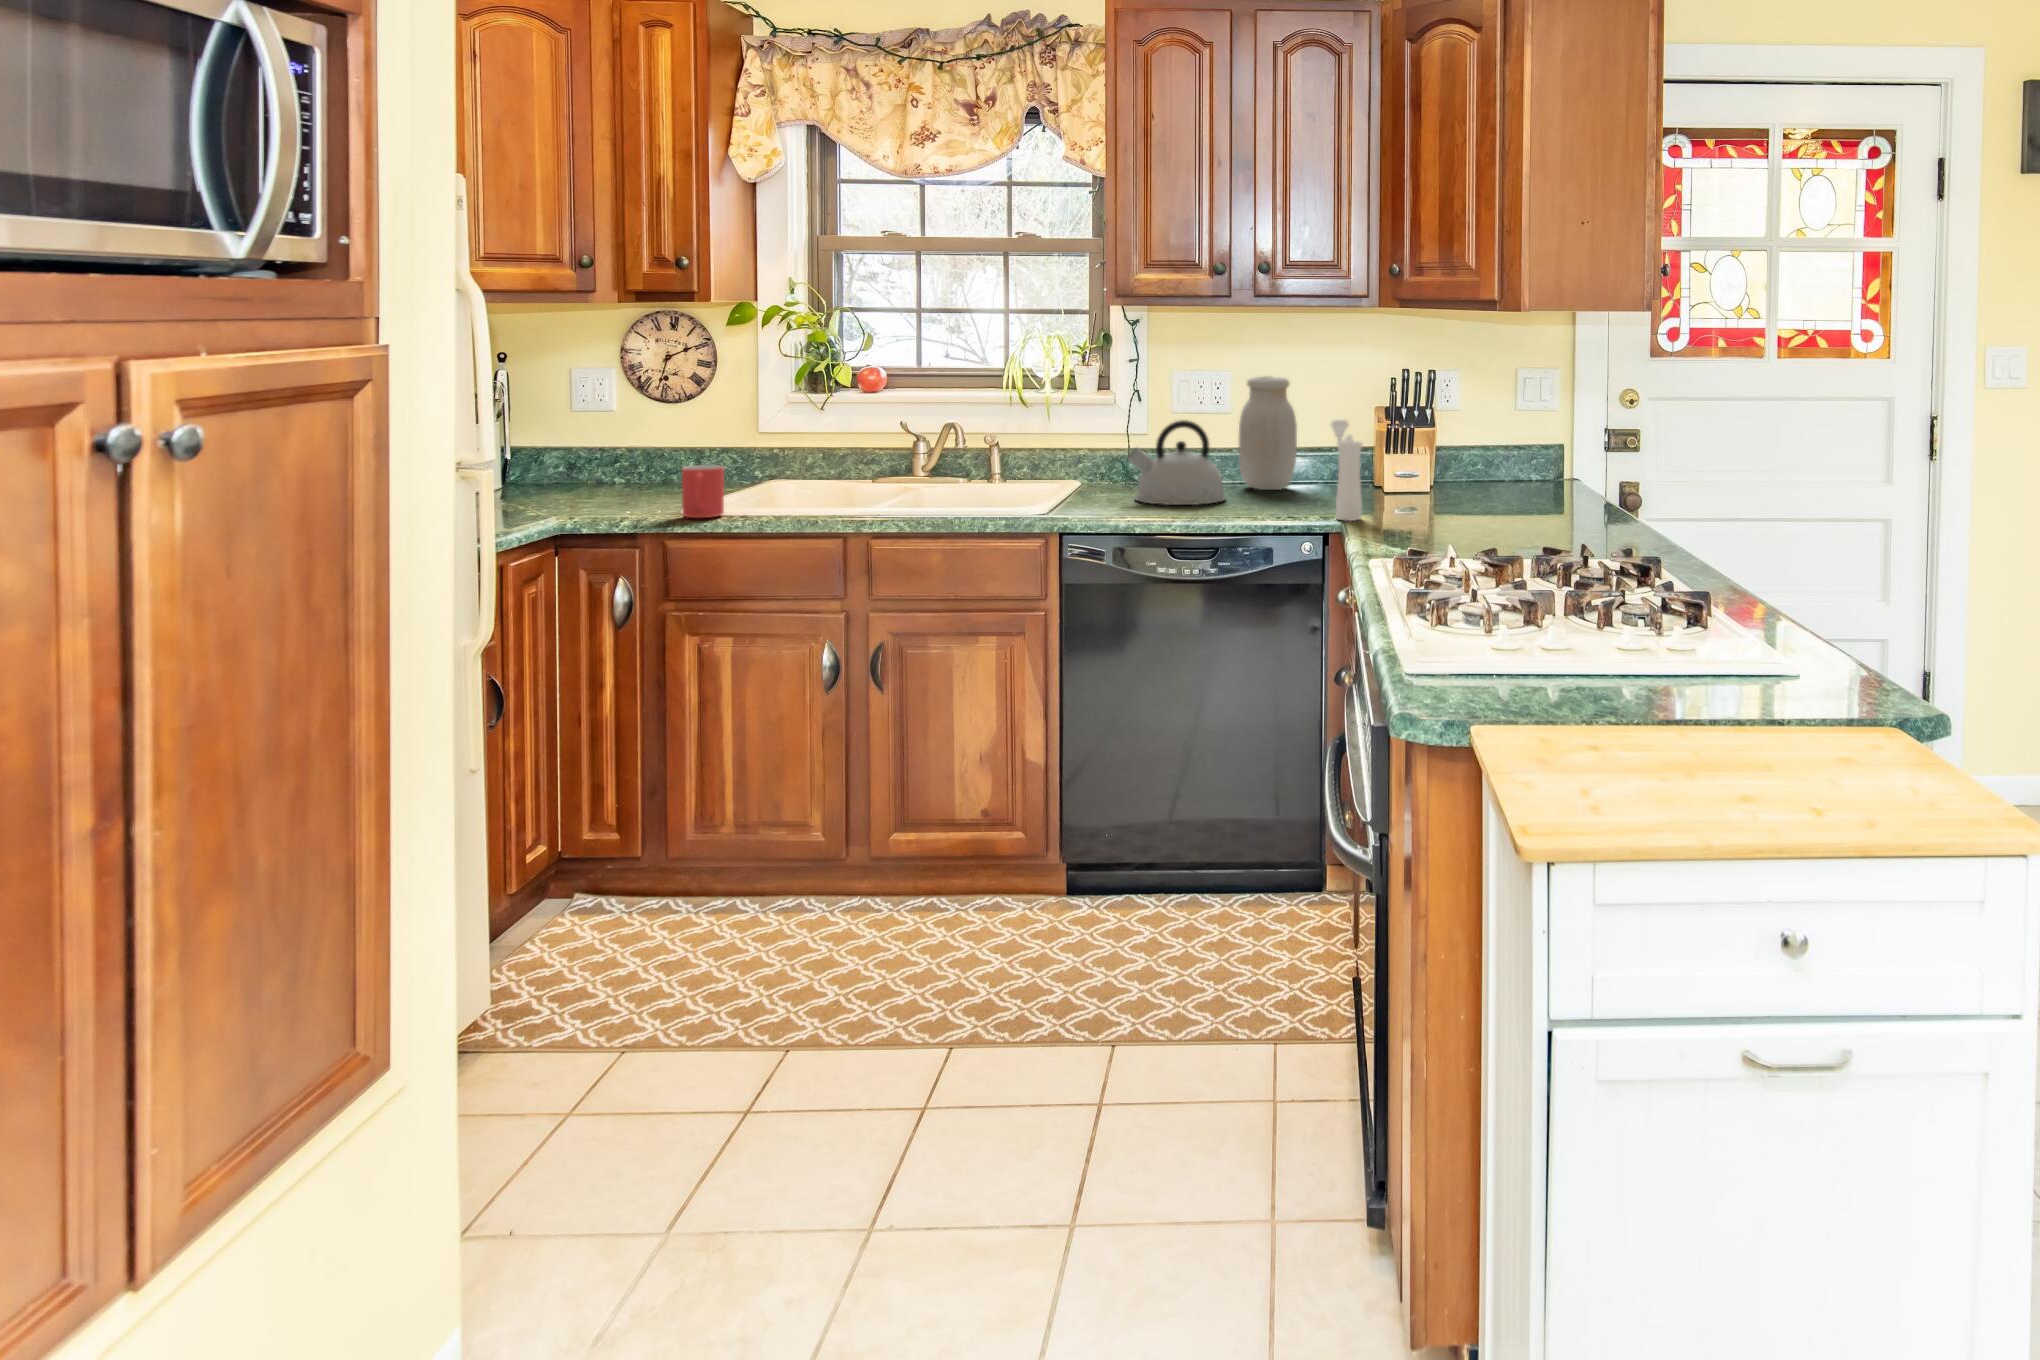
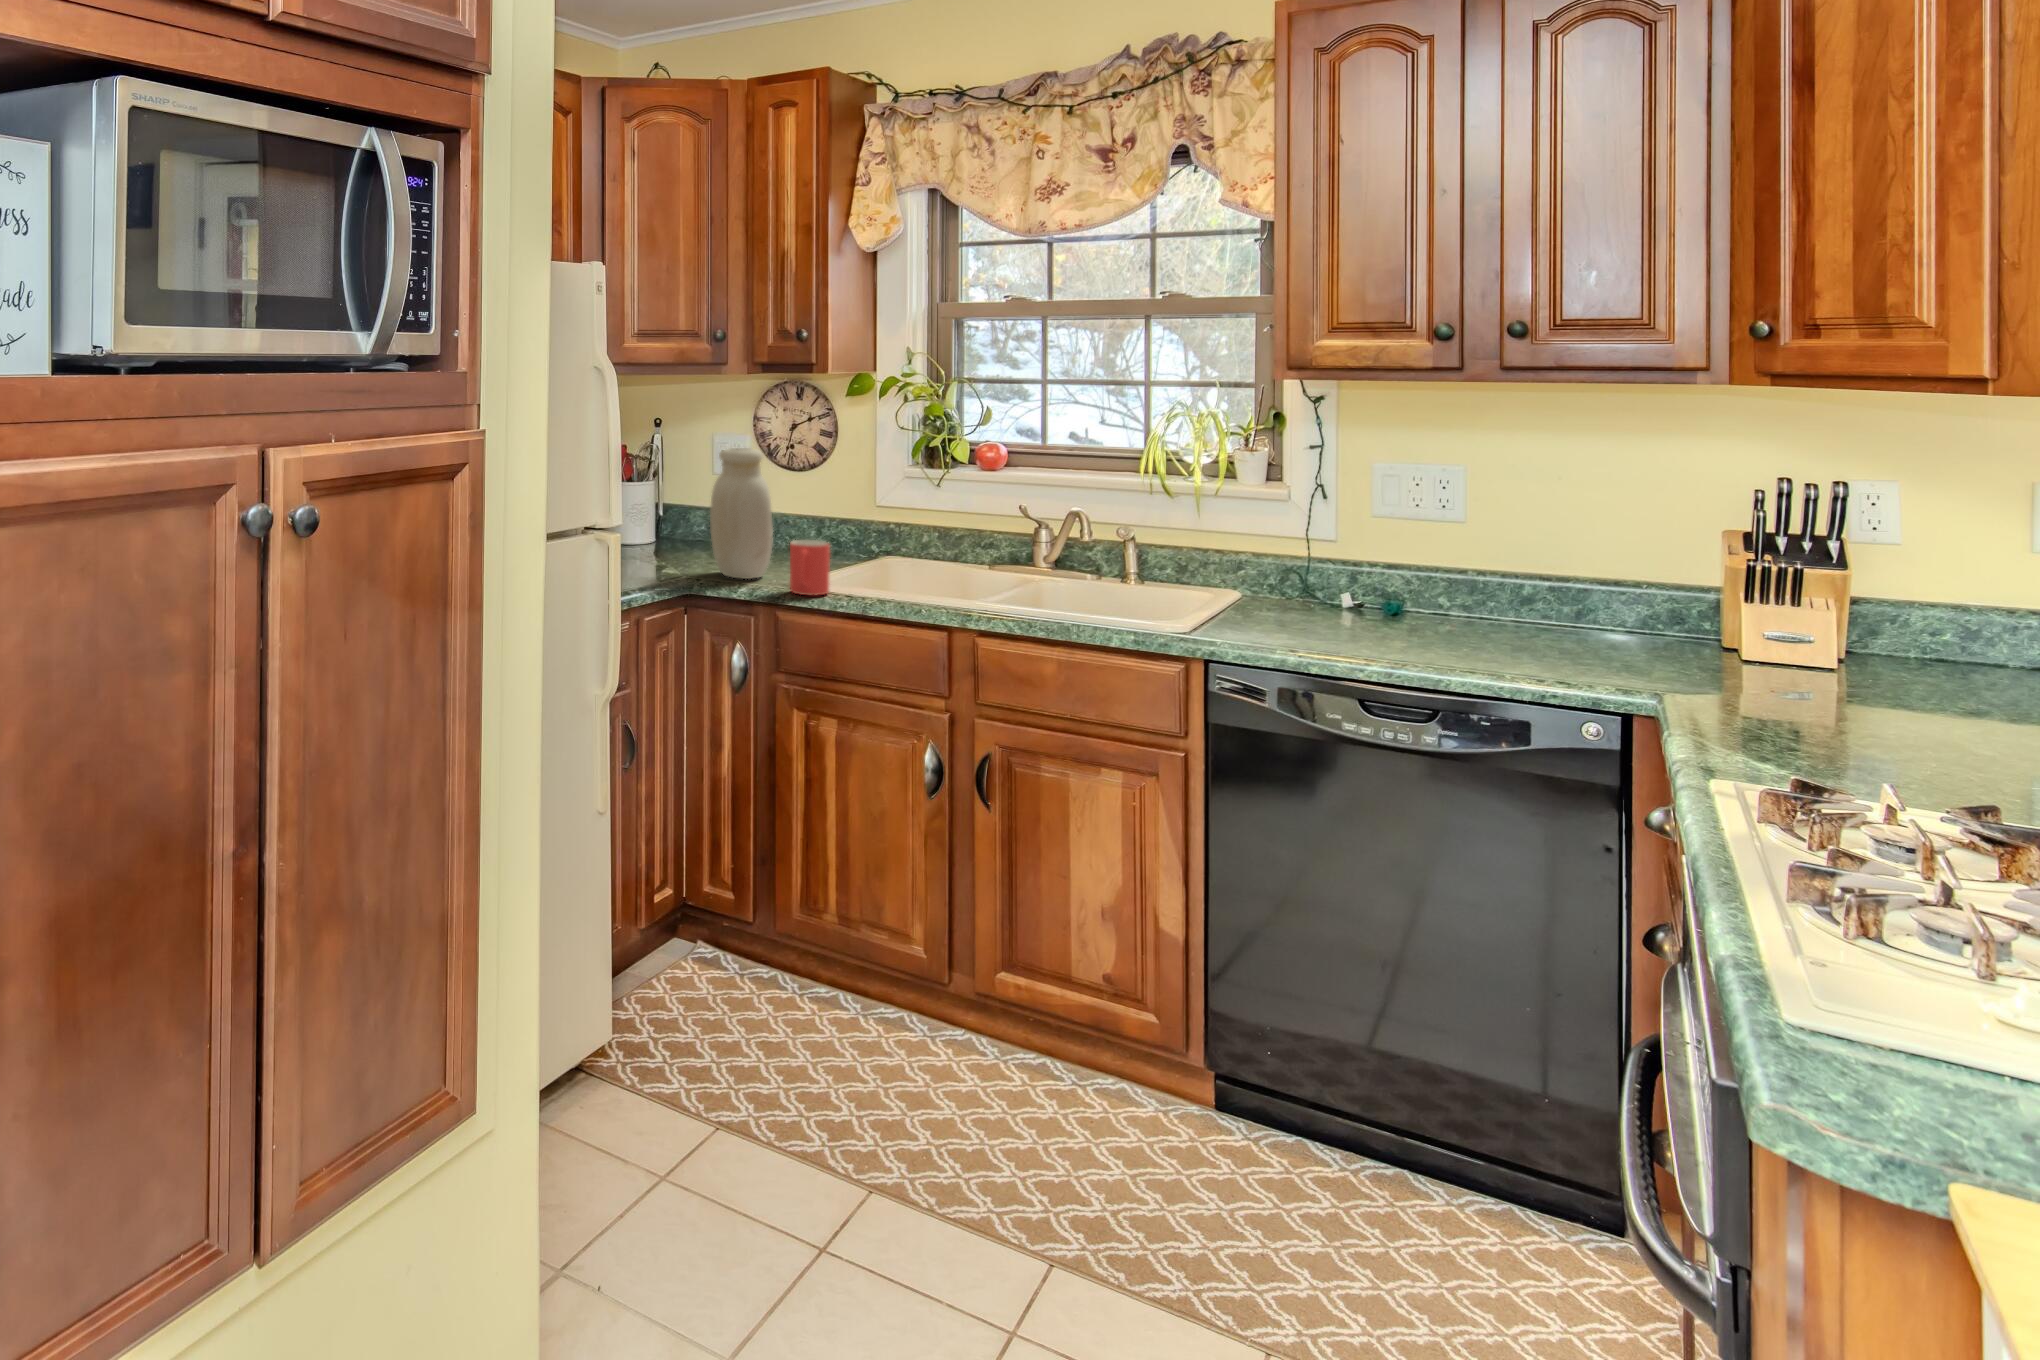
jar: present [1239,376,1297,490] -> present [710,448,773,579]
pepper mill: present [1330,419,1362,521] -> none [1636,546,1702,702]
kettle: present [1128,420,1226,505] -> none [1304,527,1454,641]

